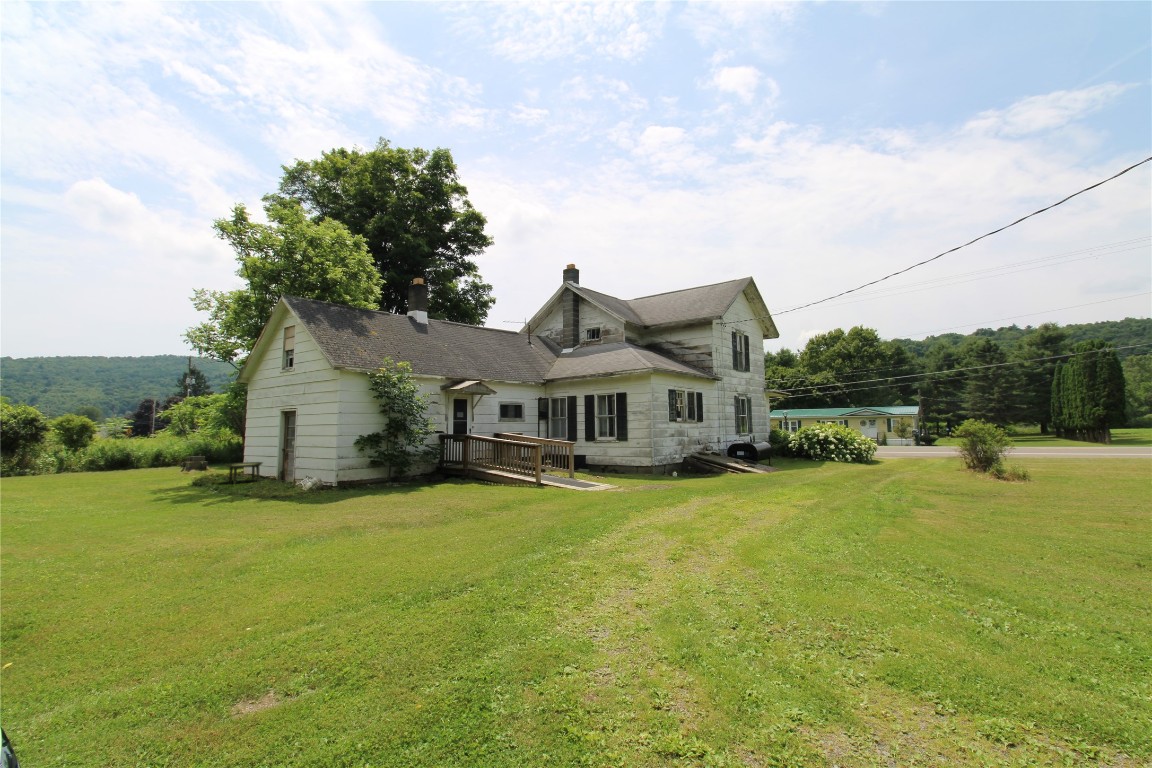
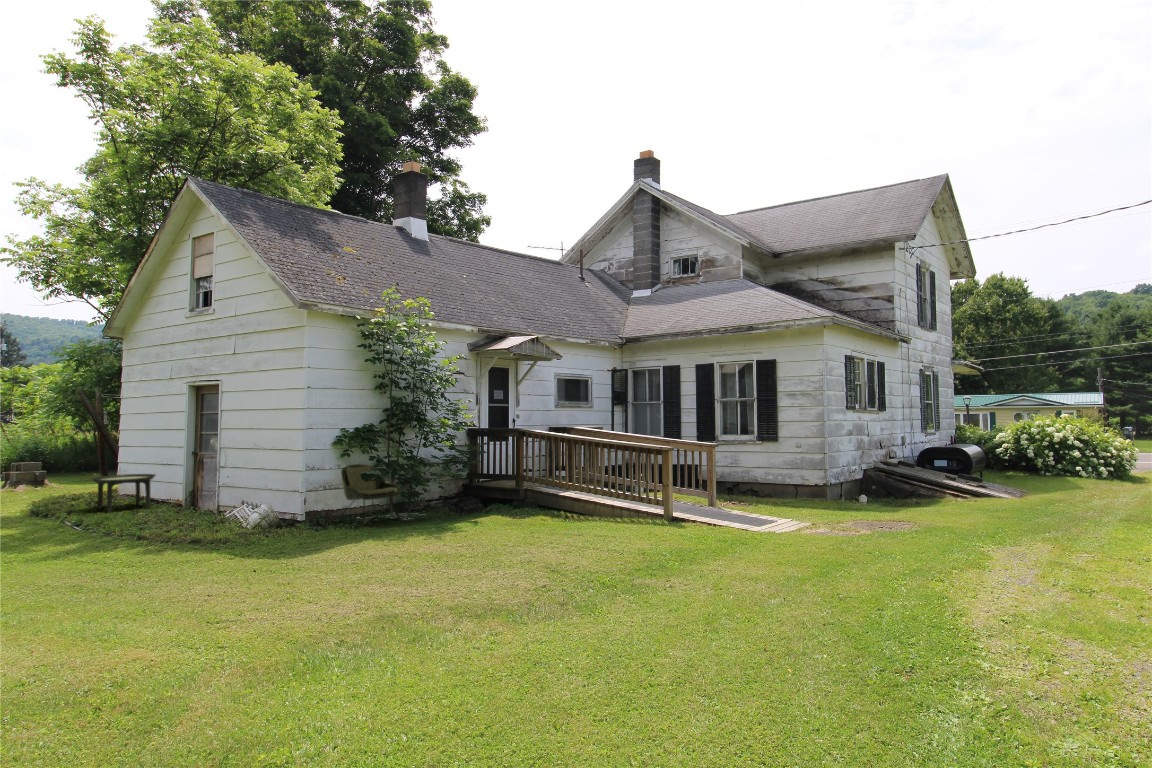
lounge chair: none [356,456,393,490] -> present [339,464,401,525]

